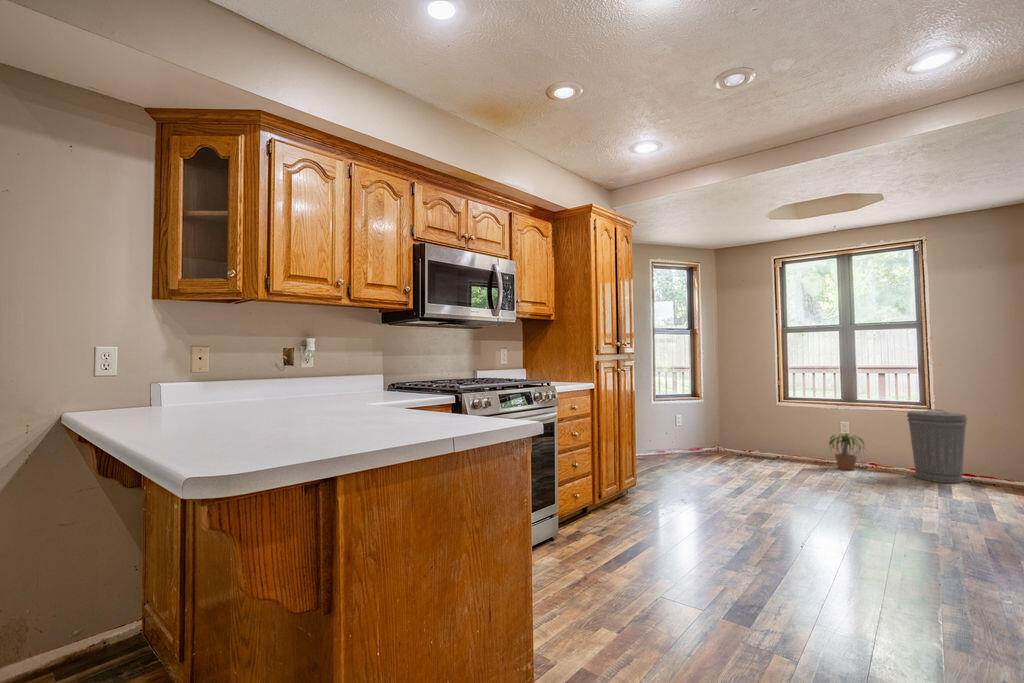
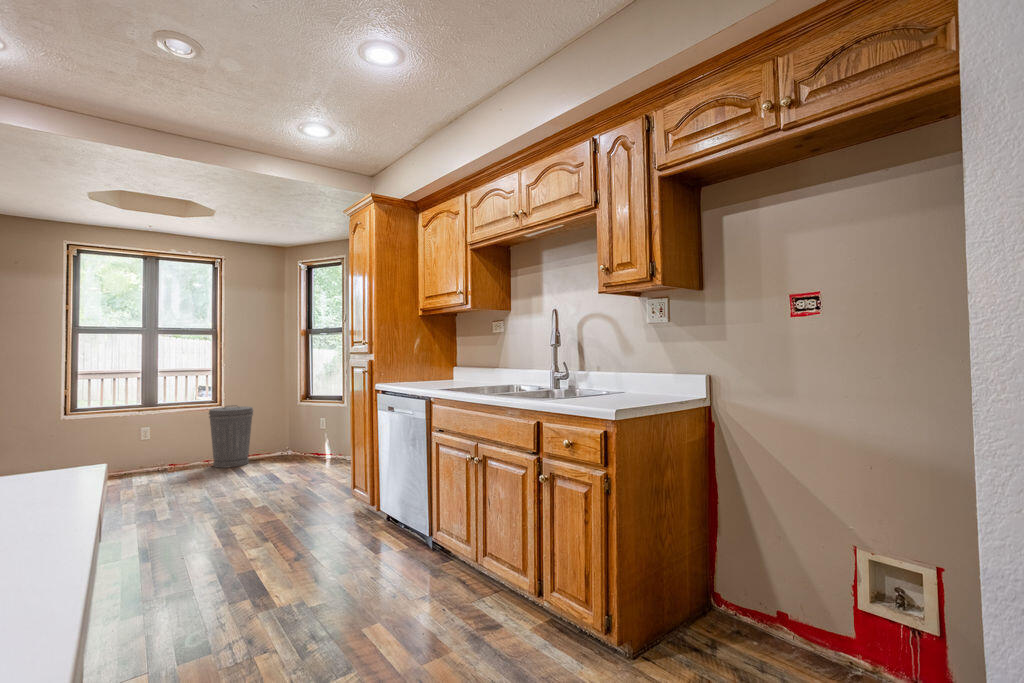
potted plant: present [829,434,864,470] -> none [127,439,179,477]

